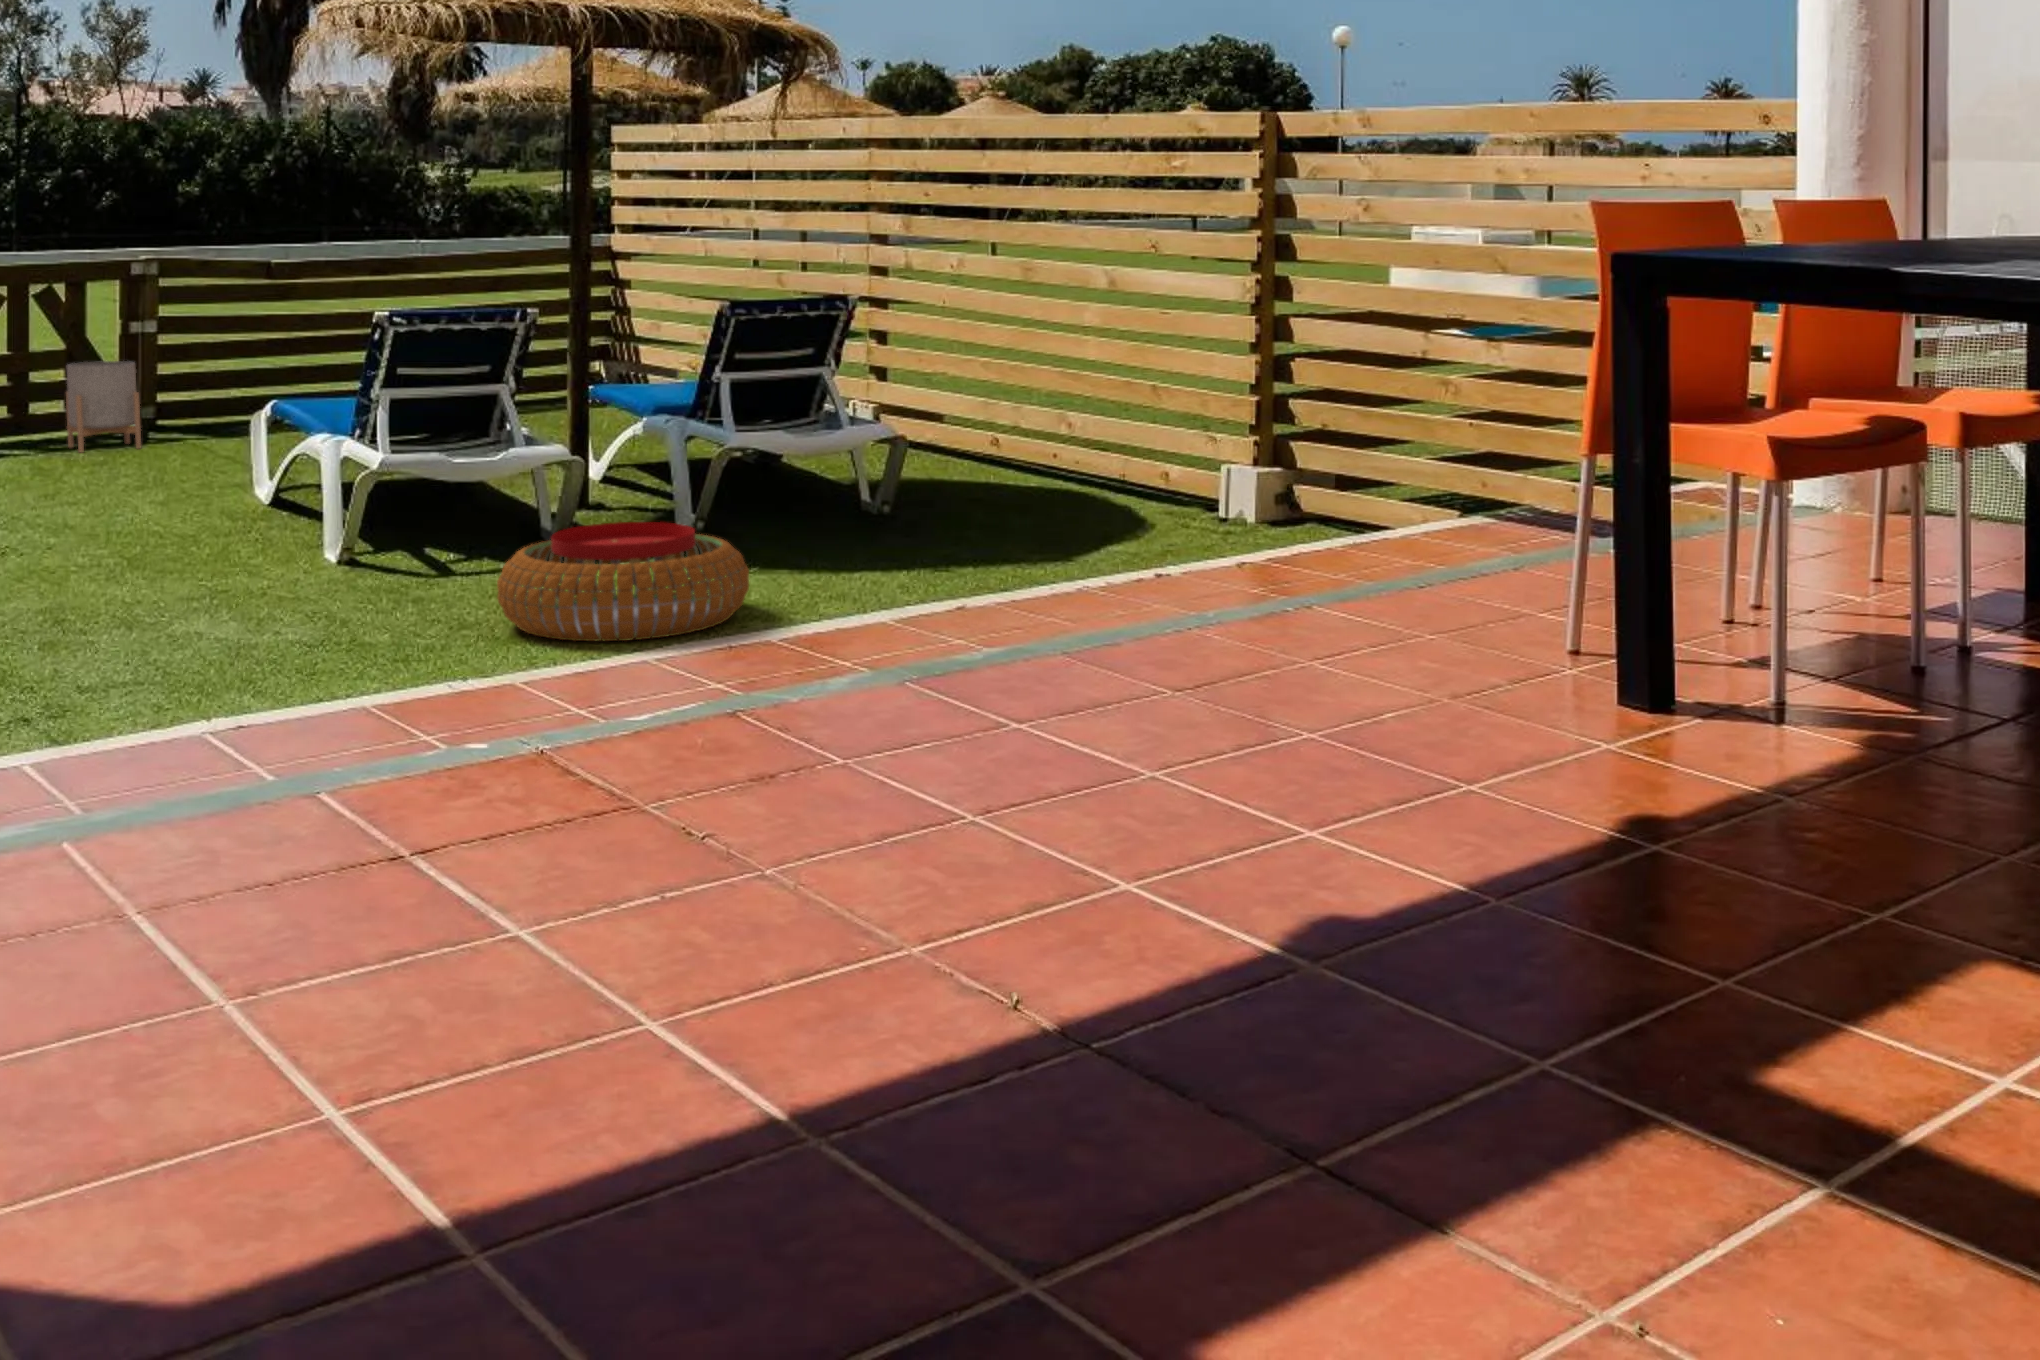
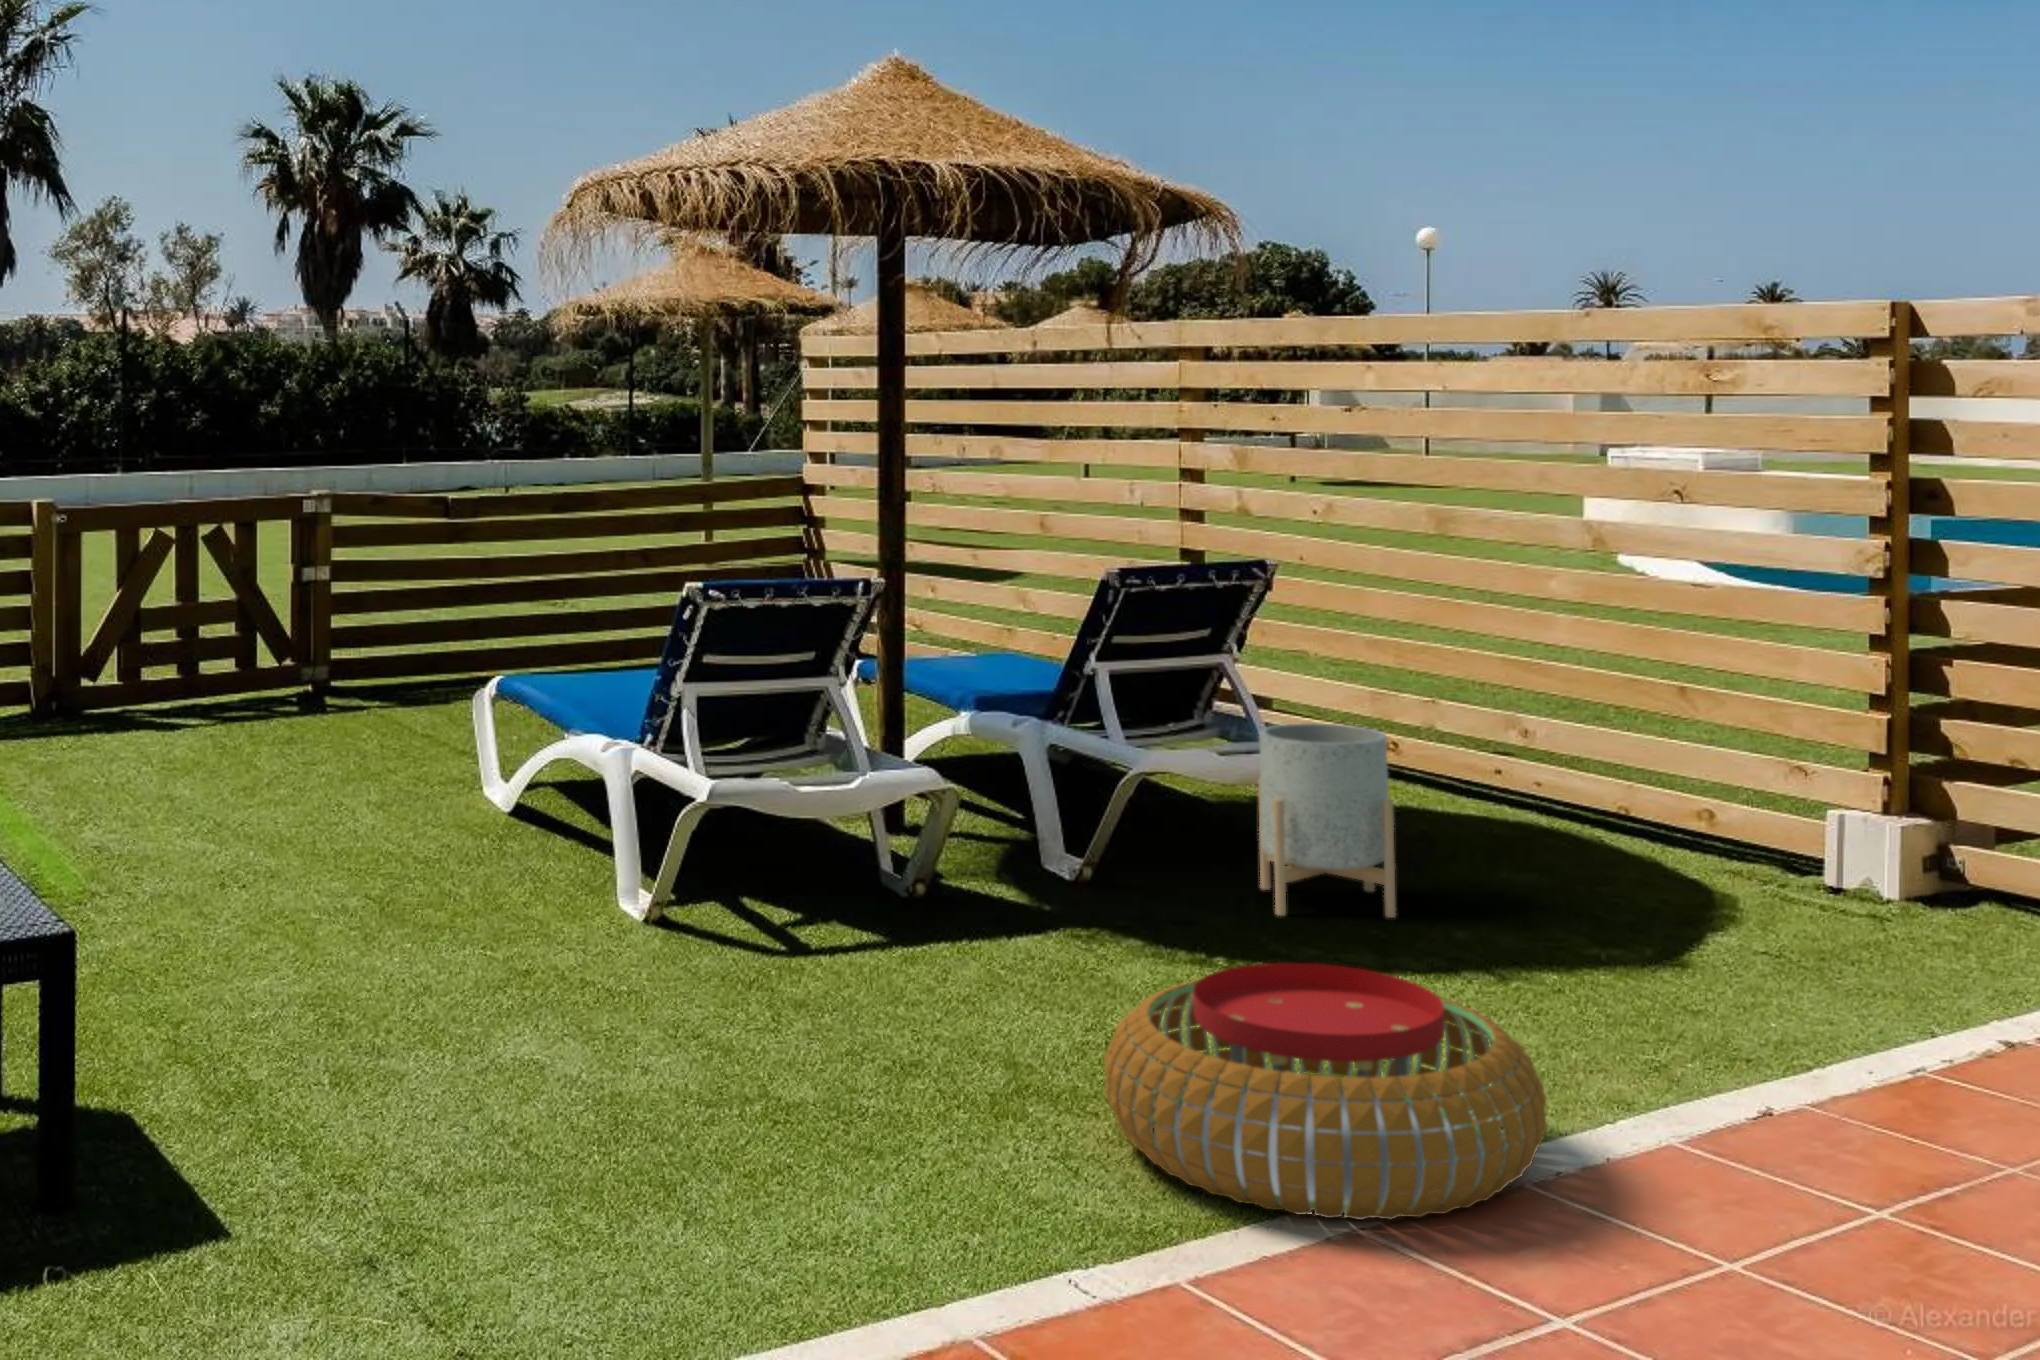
planter: present [66,361,141,453] -> present [1258,723,1396,918]

